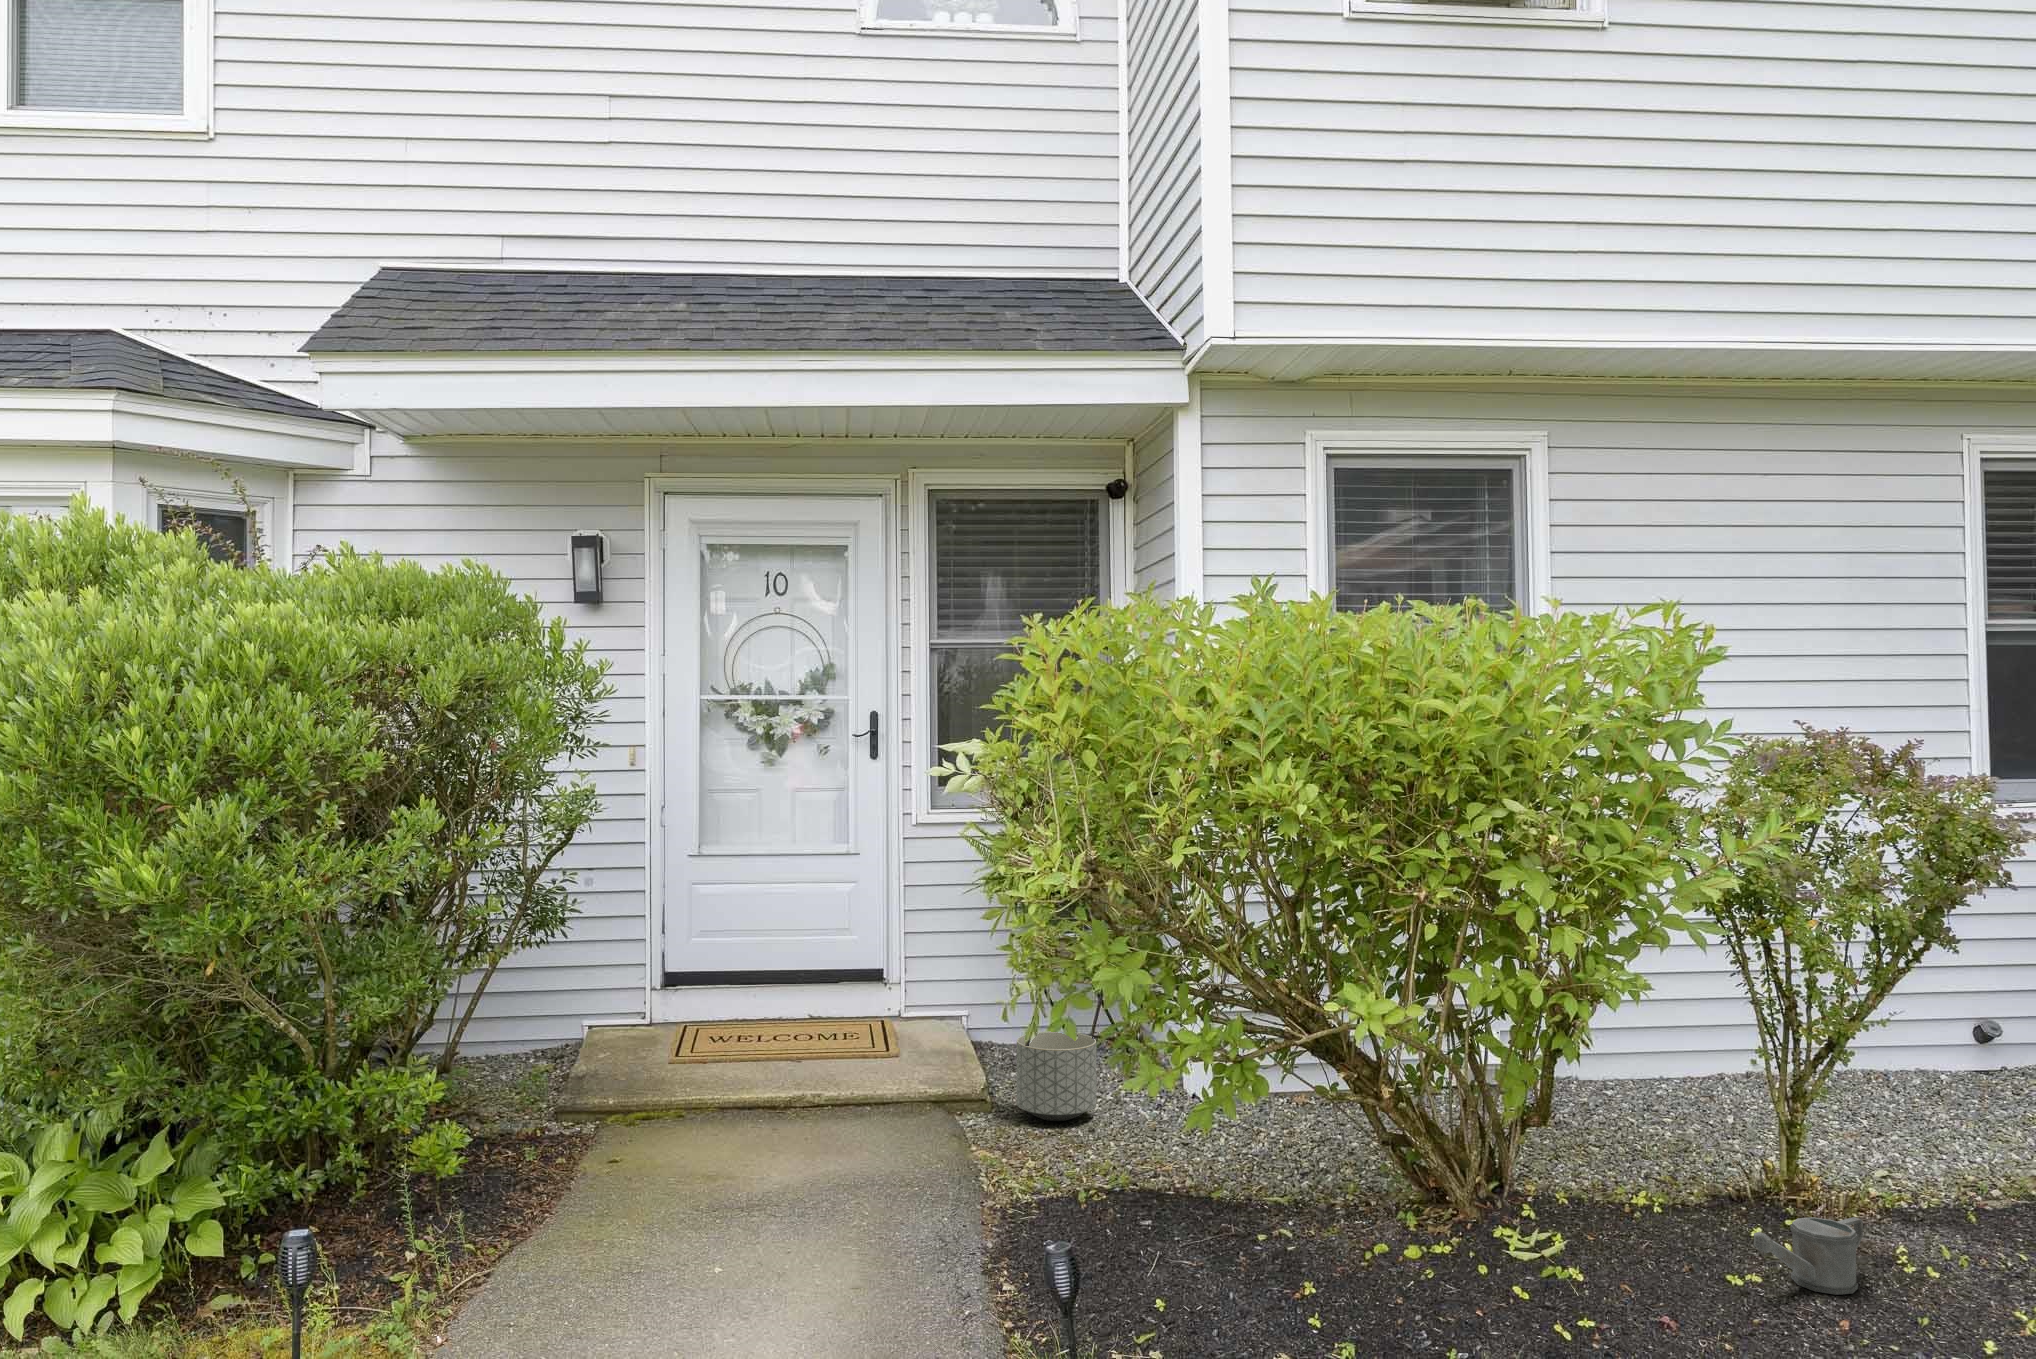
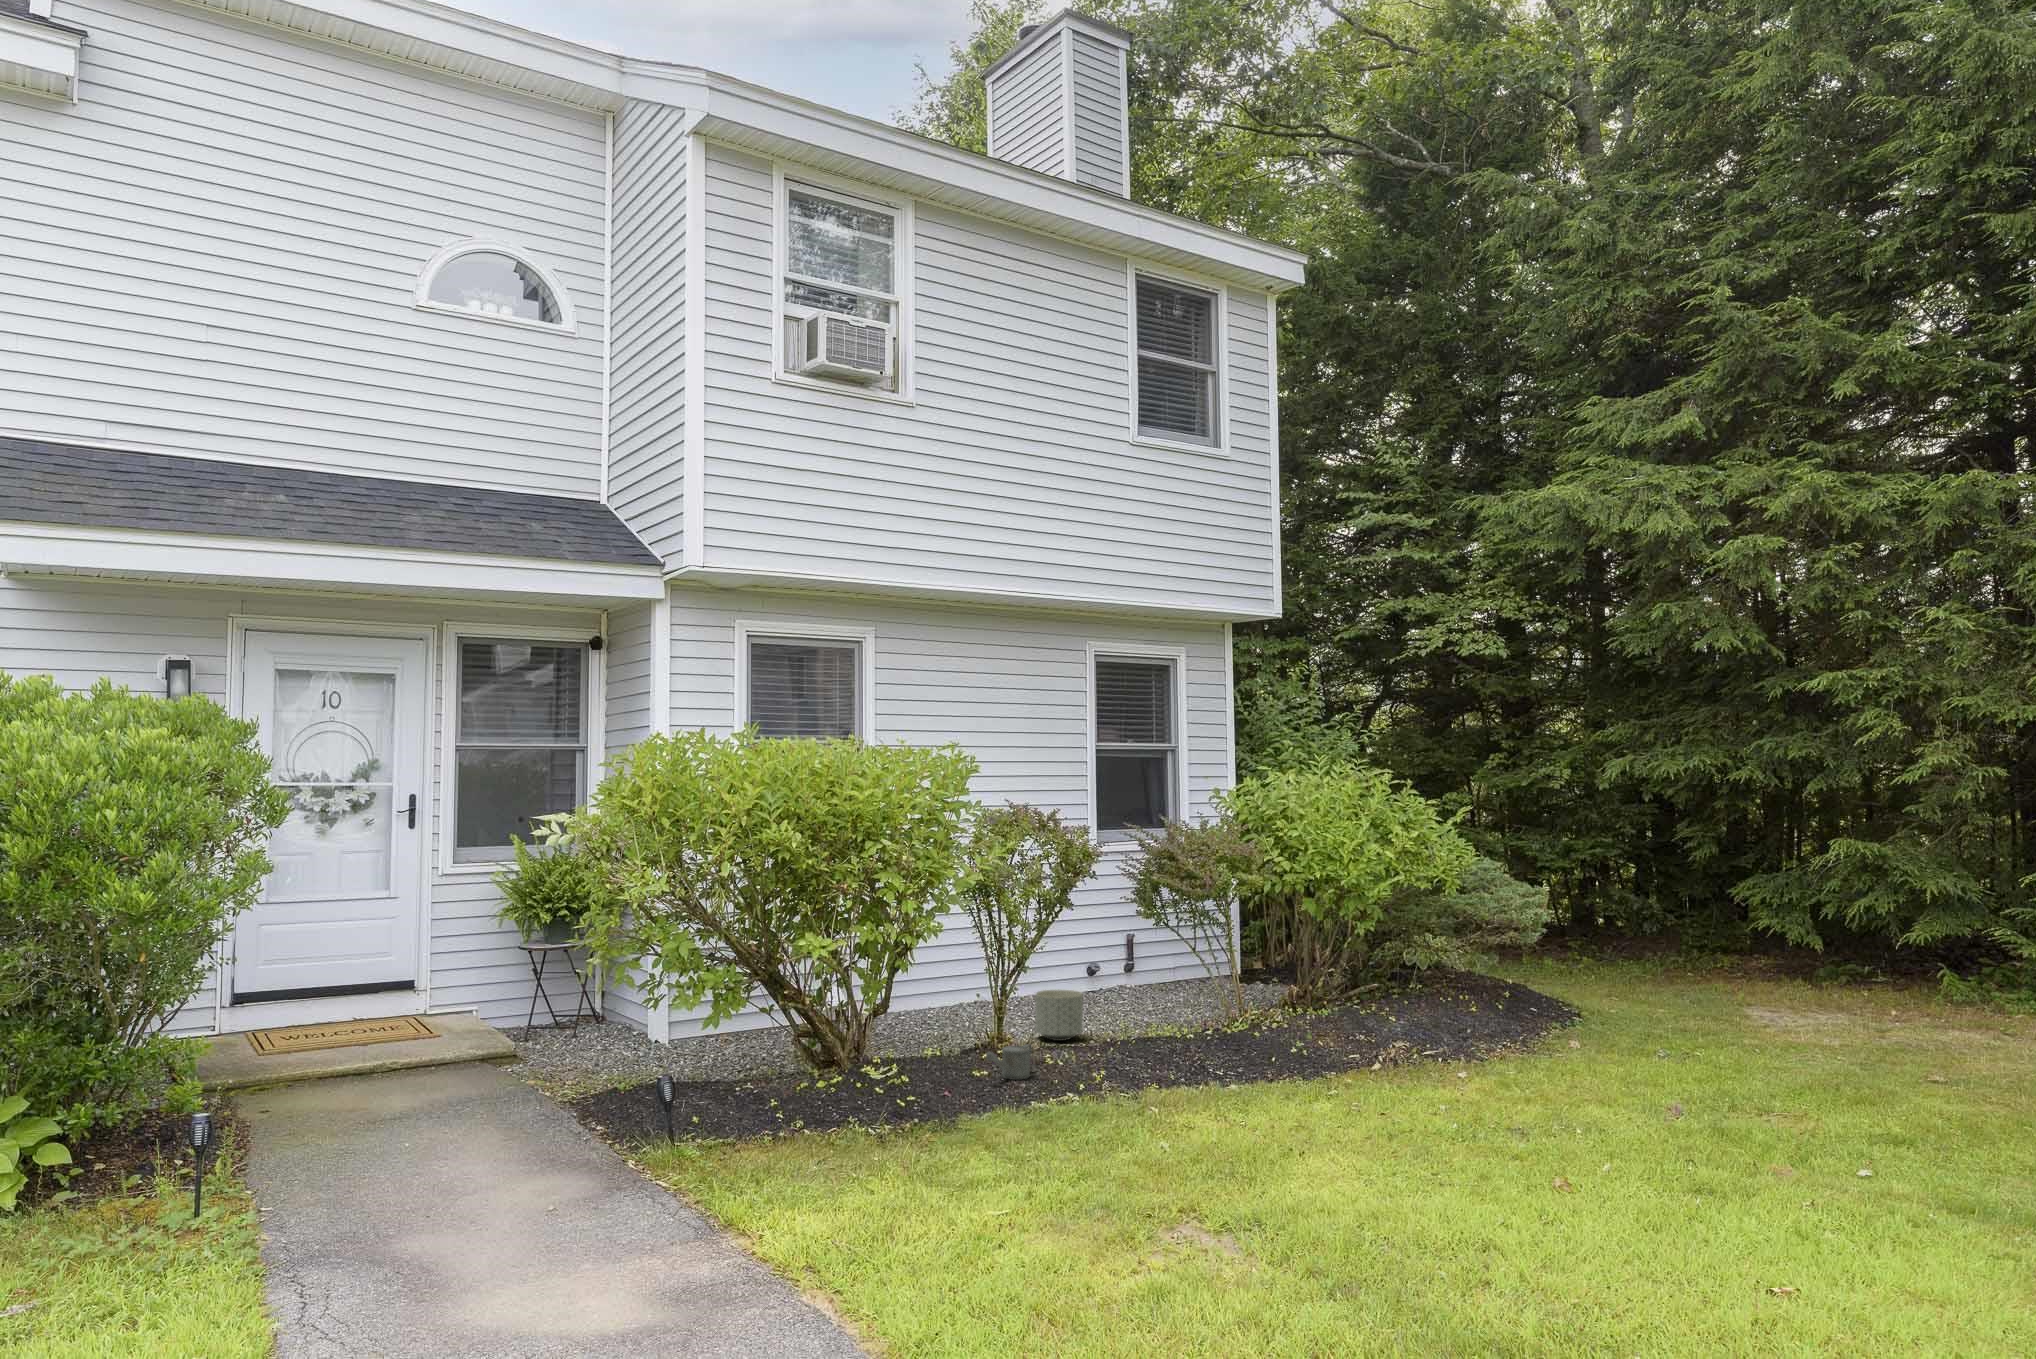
planter: present [1017,1031,1096,1121] -> present [1035,989,1083,1041]

